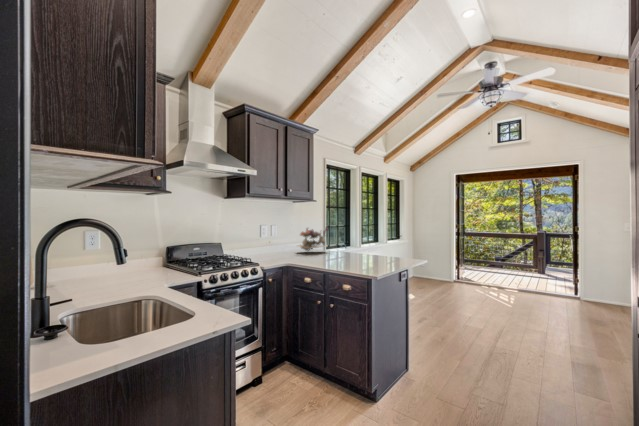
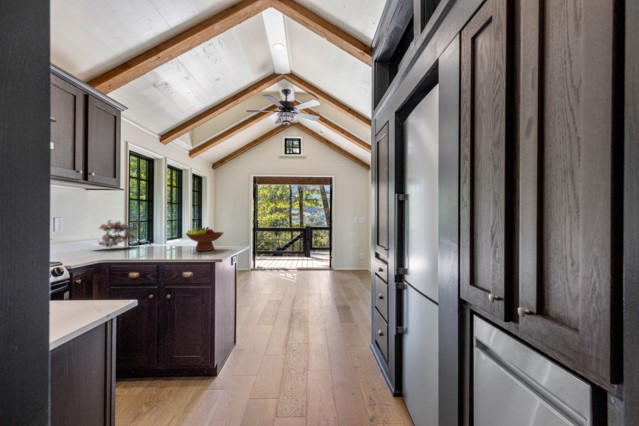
fruit bowl: none [353,240,390,264] -> present [186,227,223,251]

